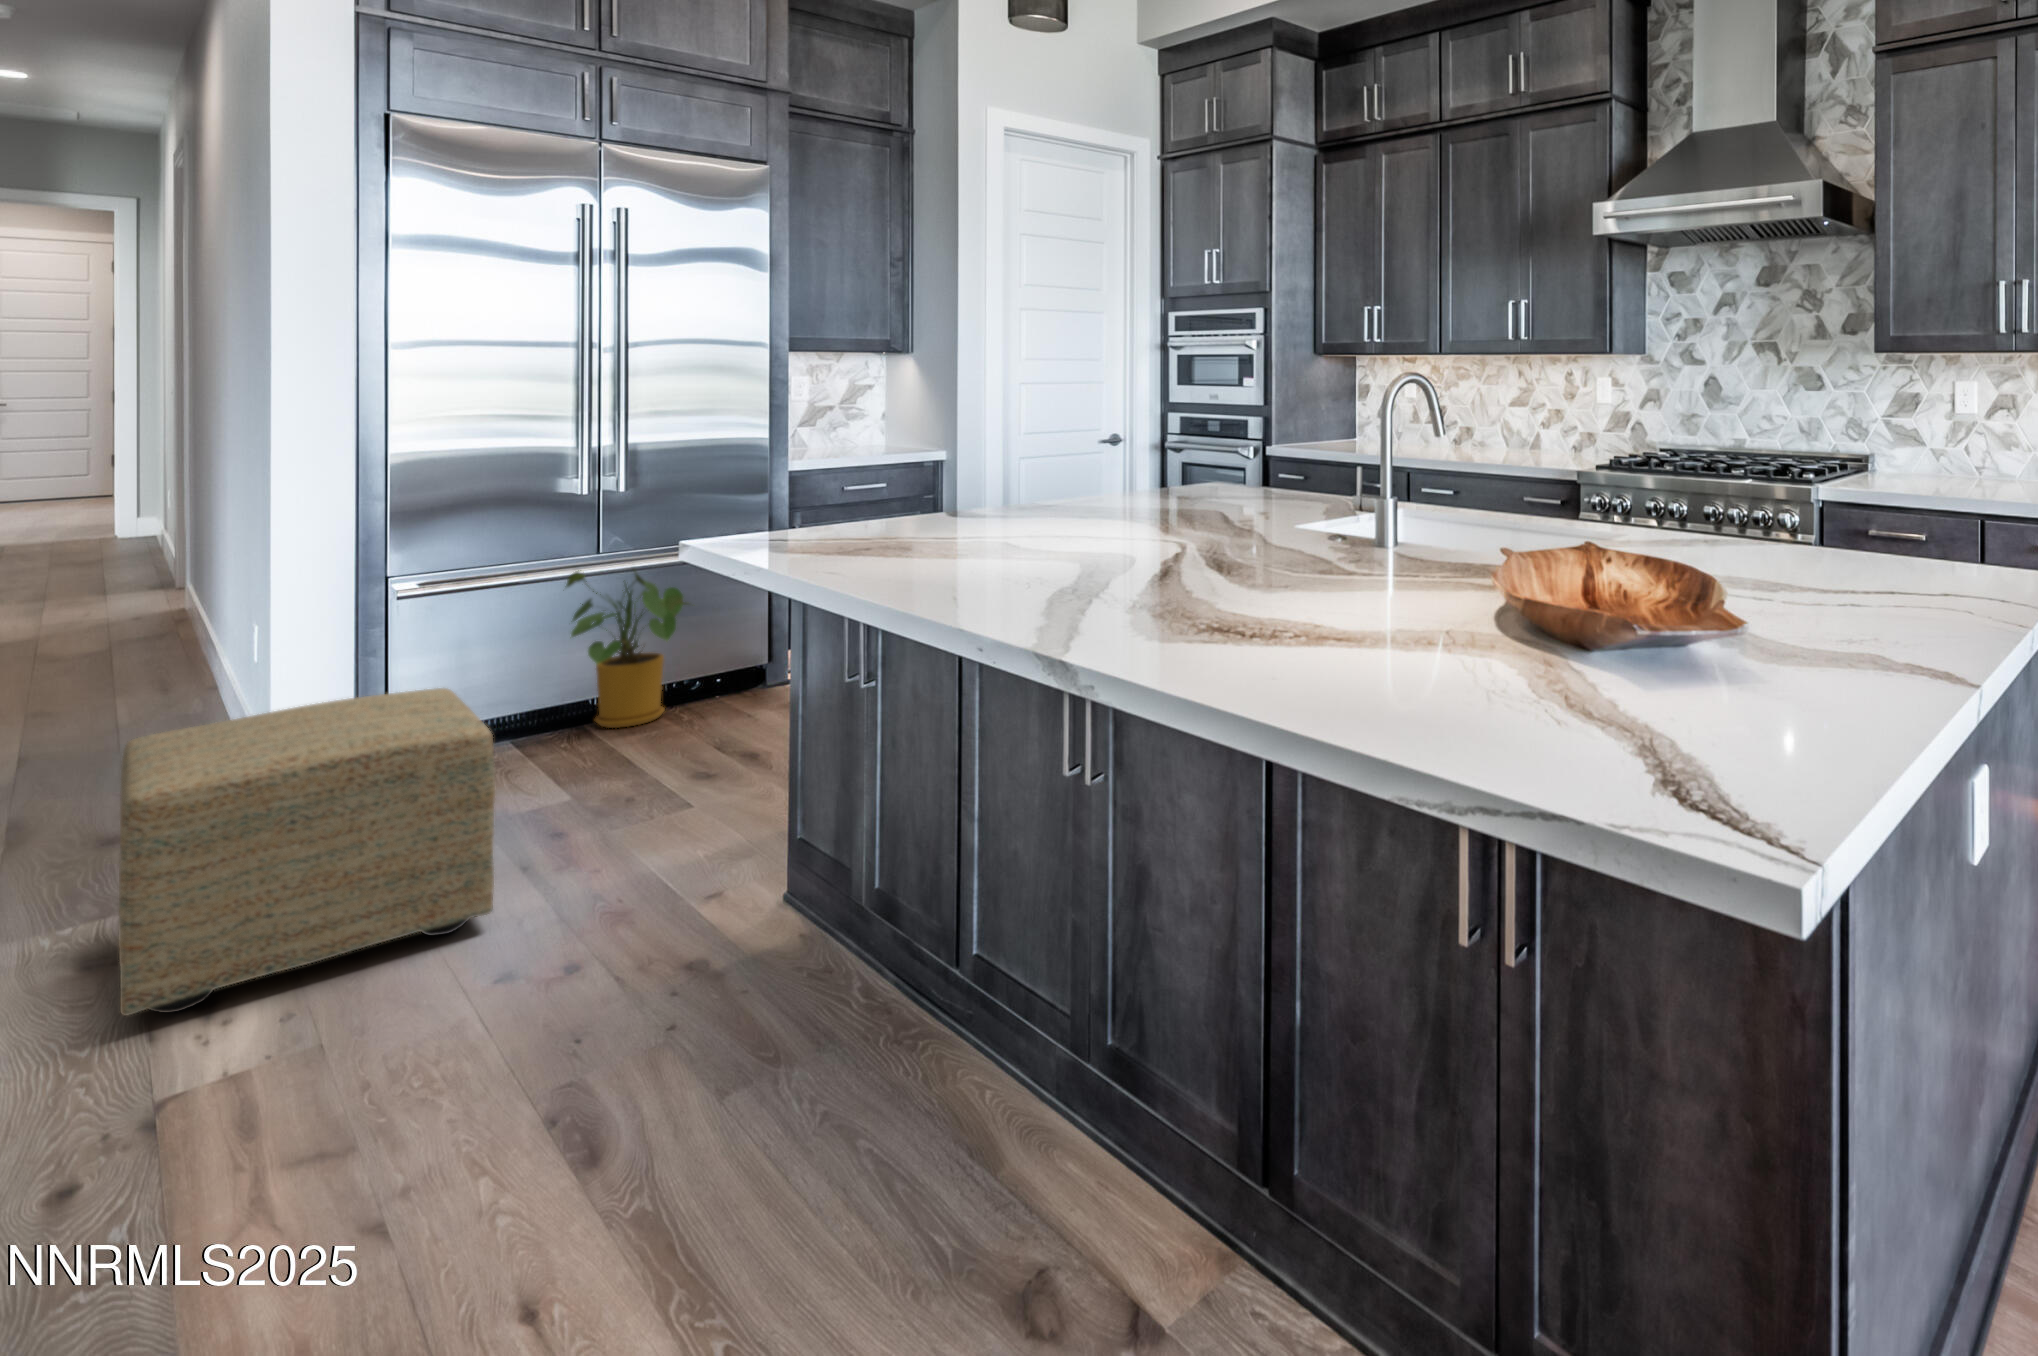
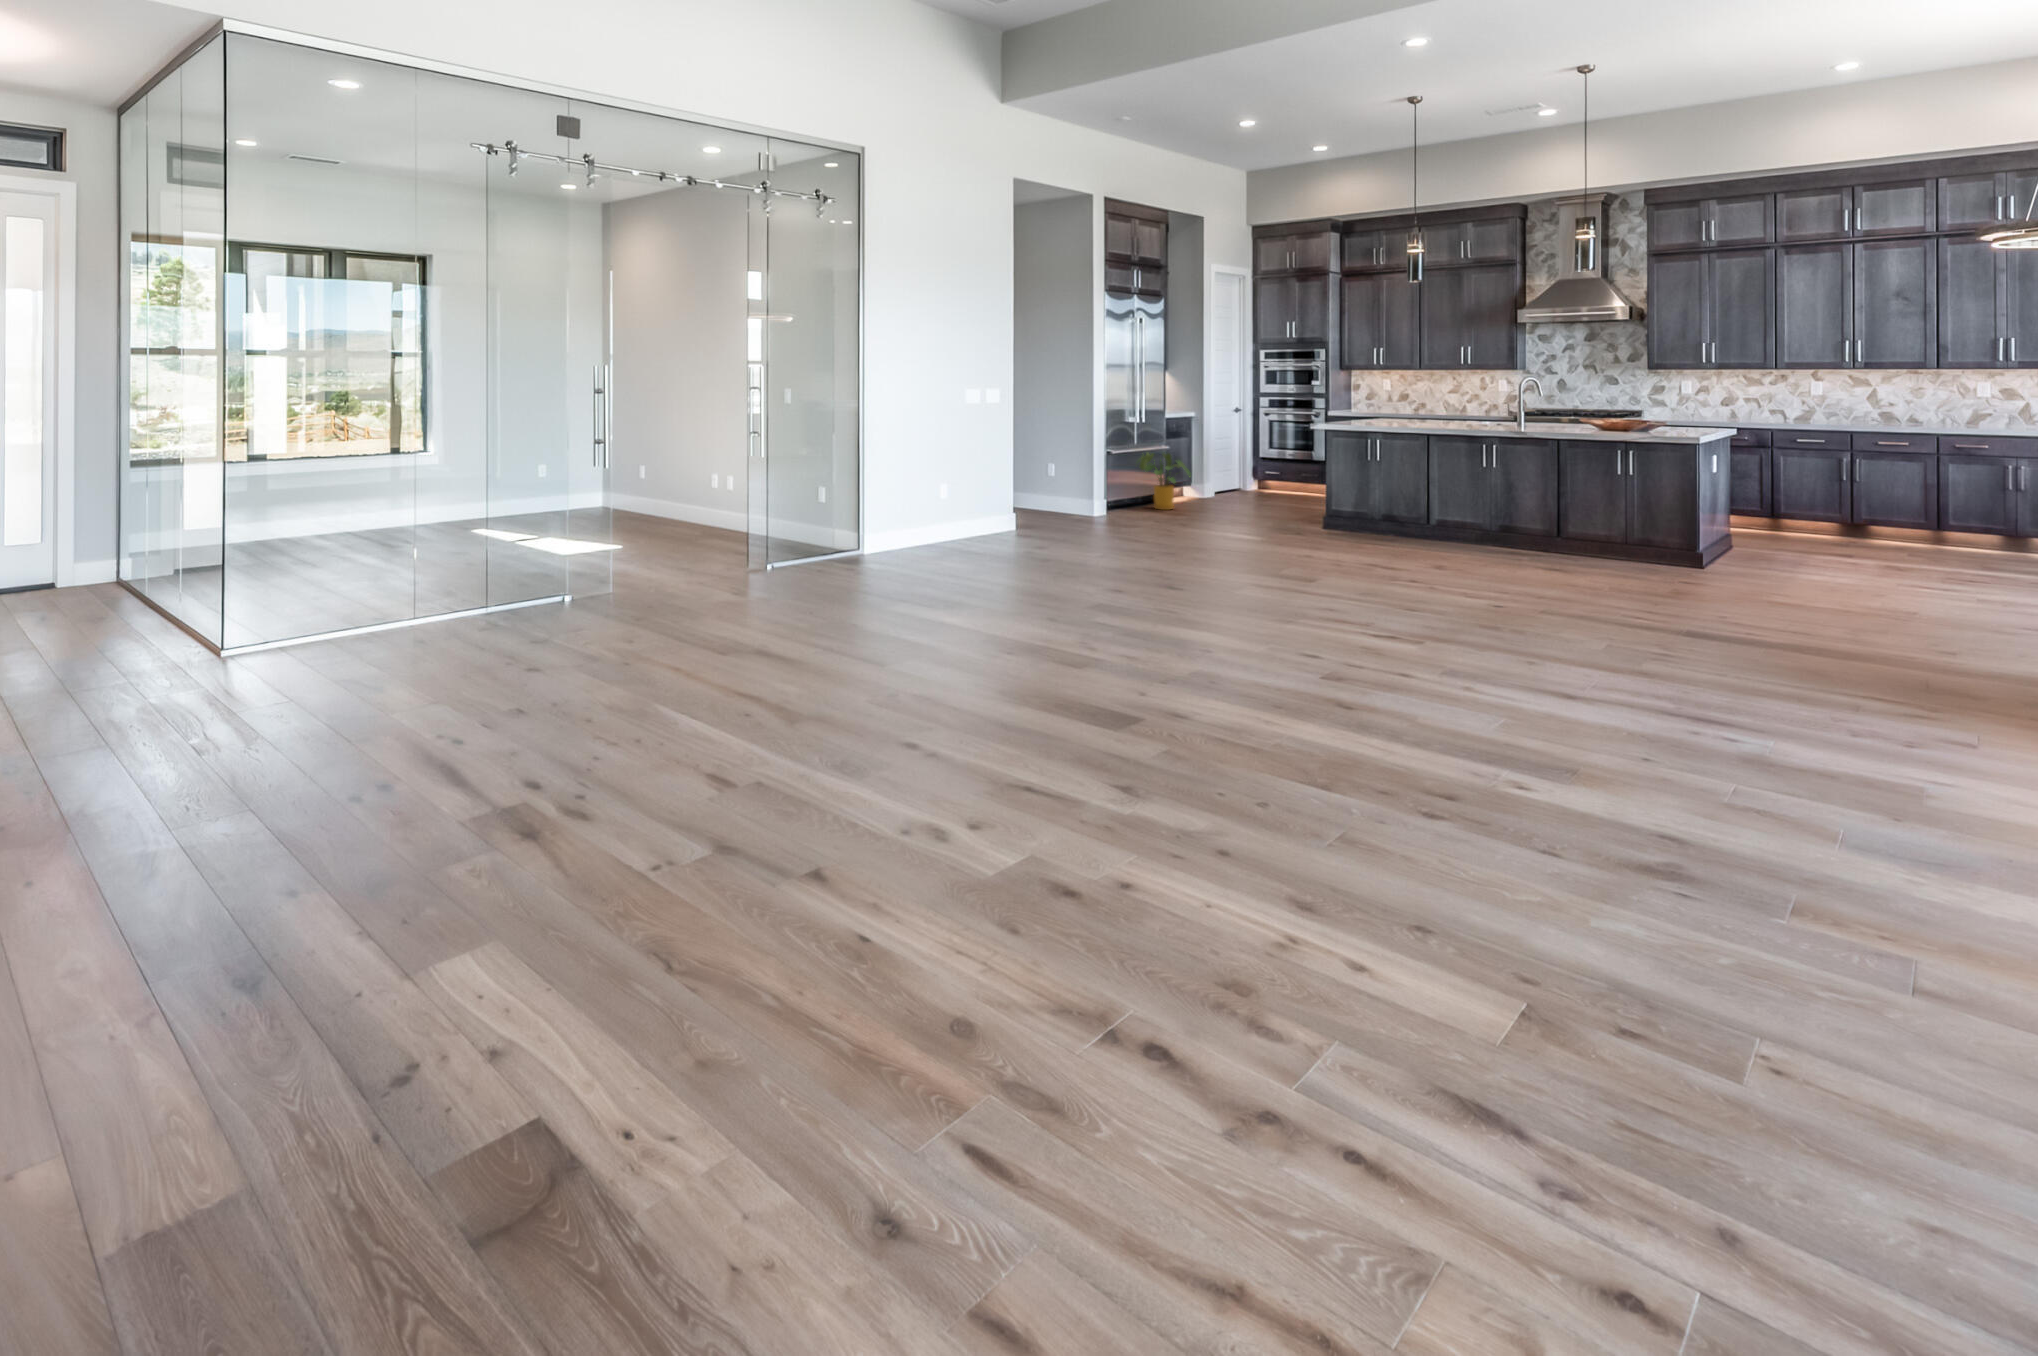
ottoman: present [118,688,495,1015] -> none [1192,473,1284,537]

